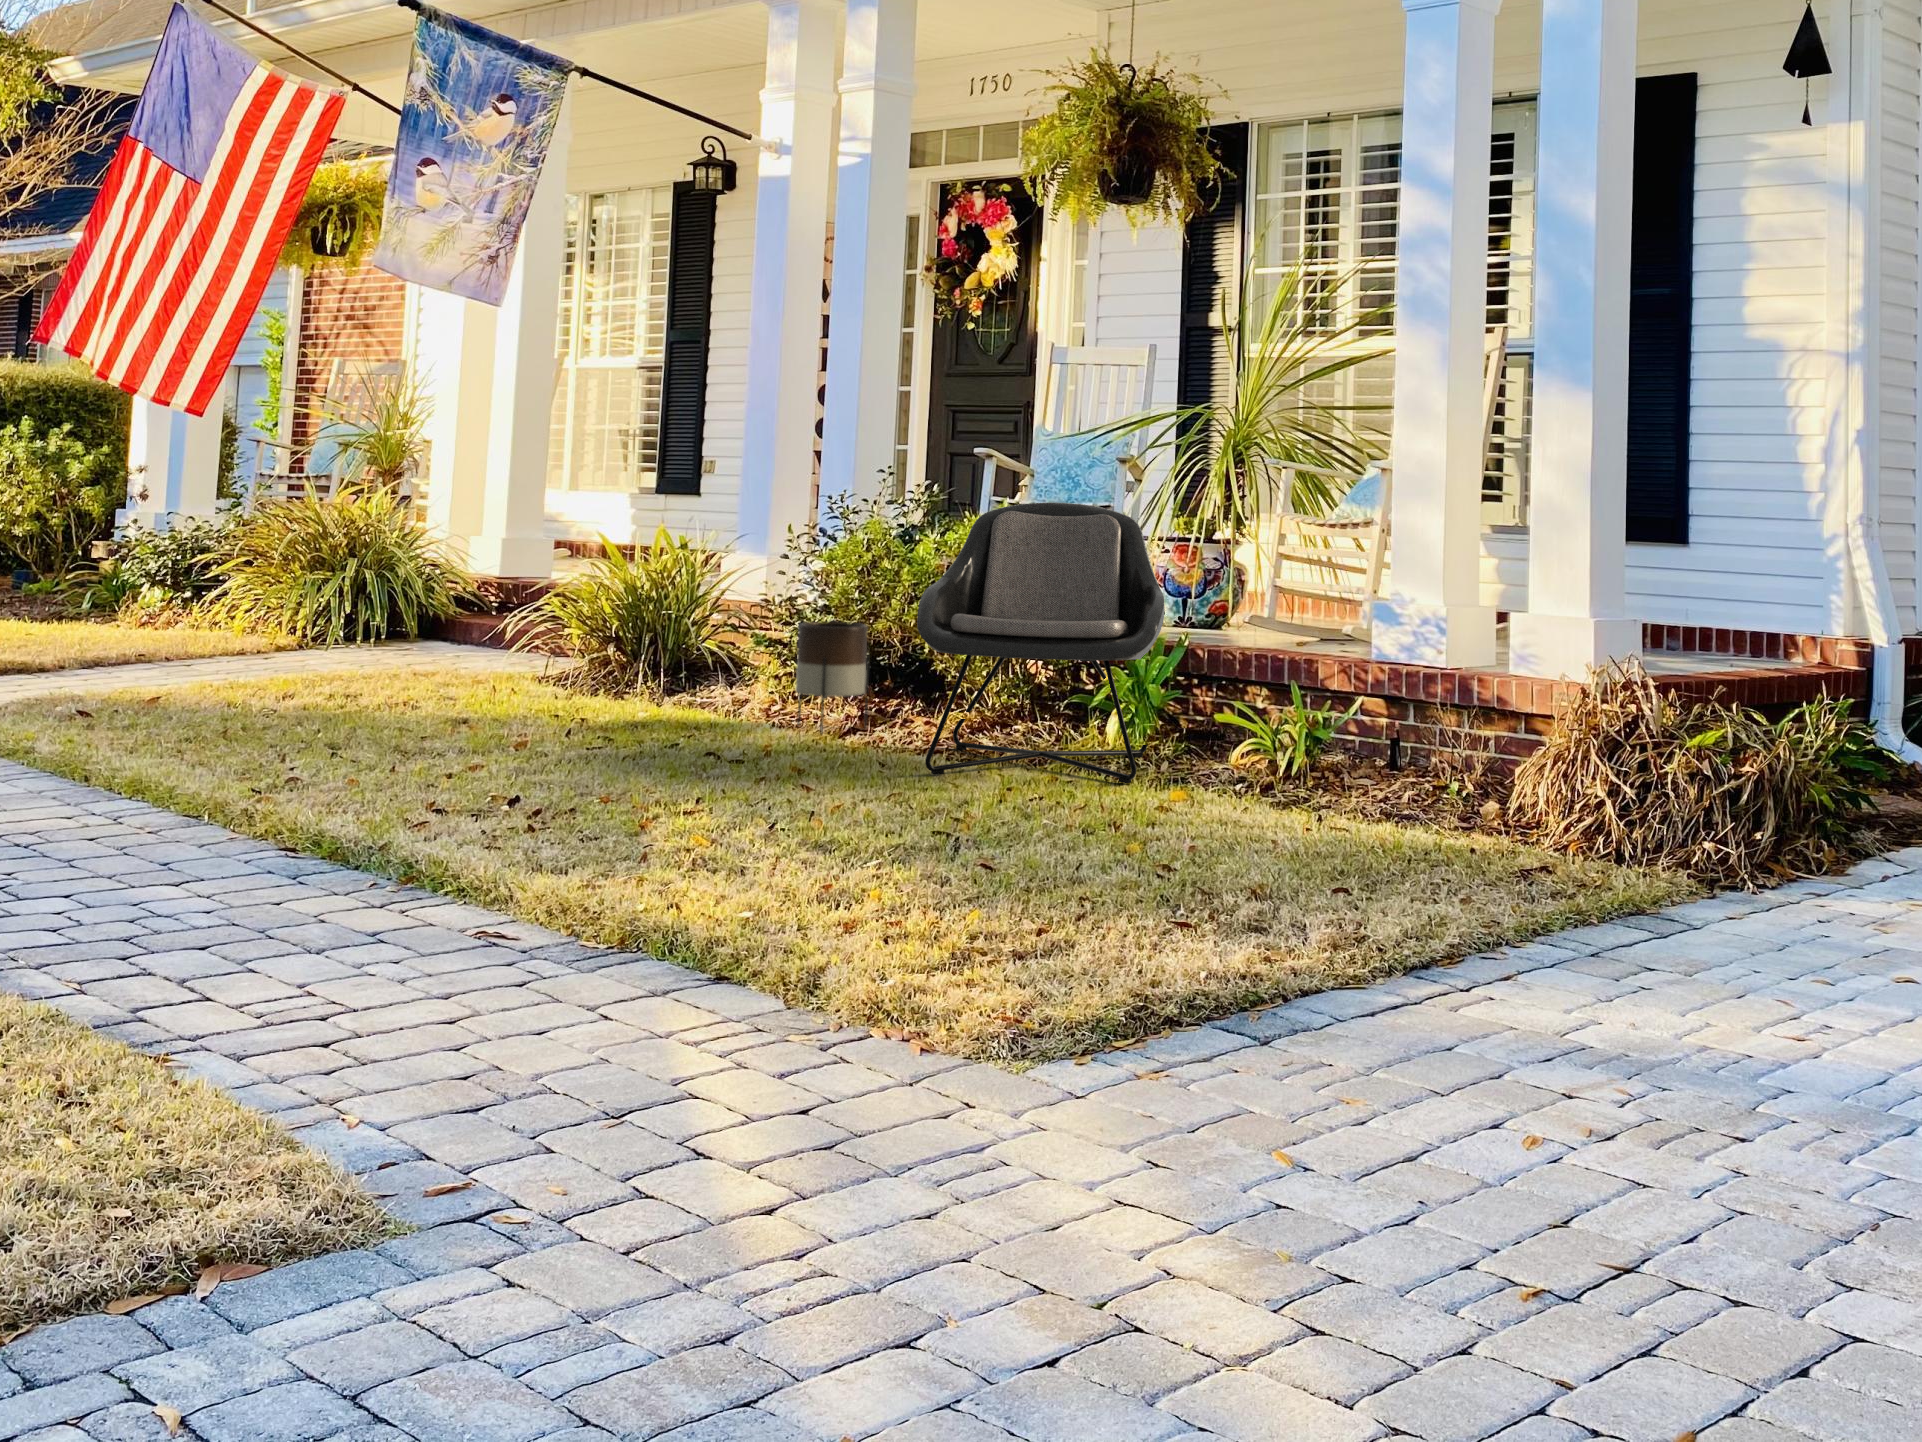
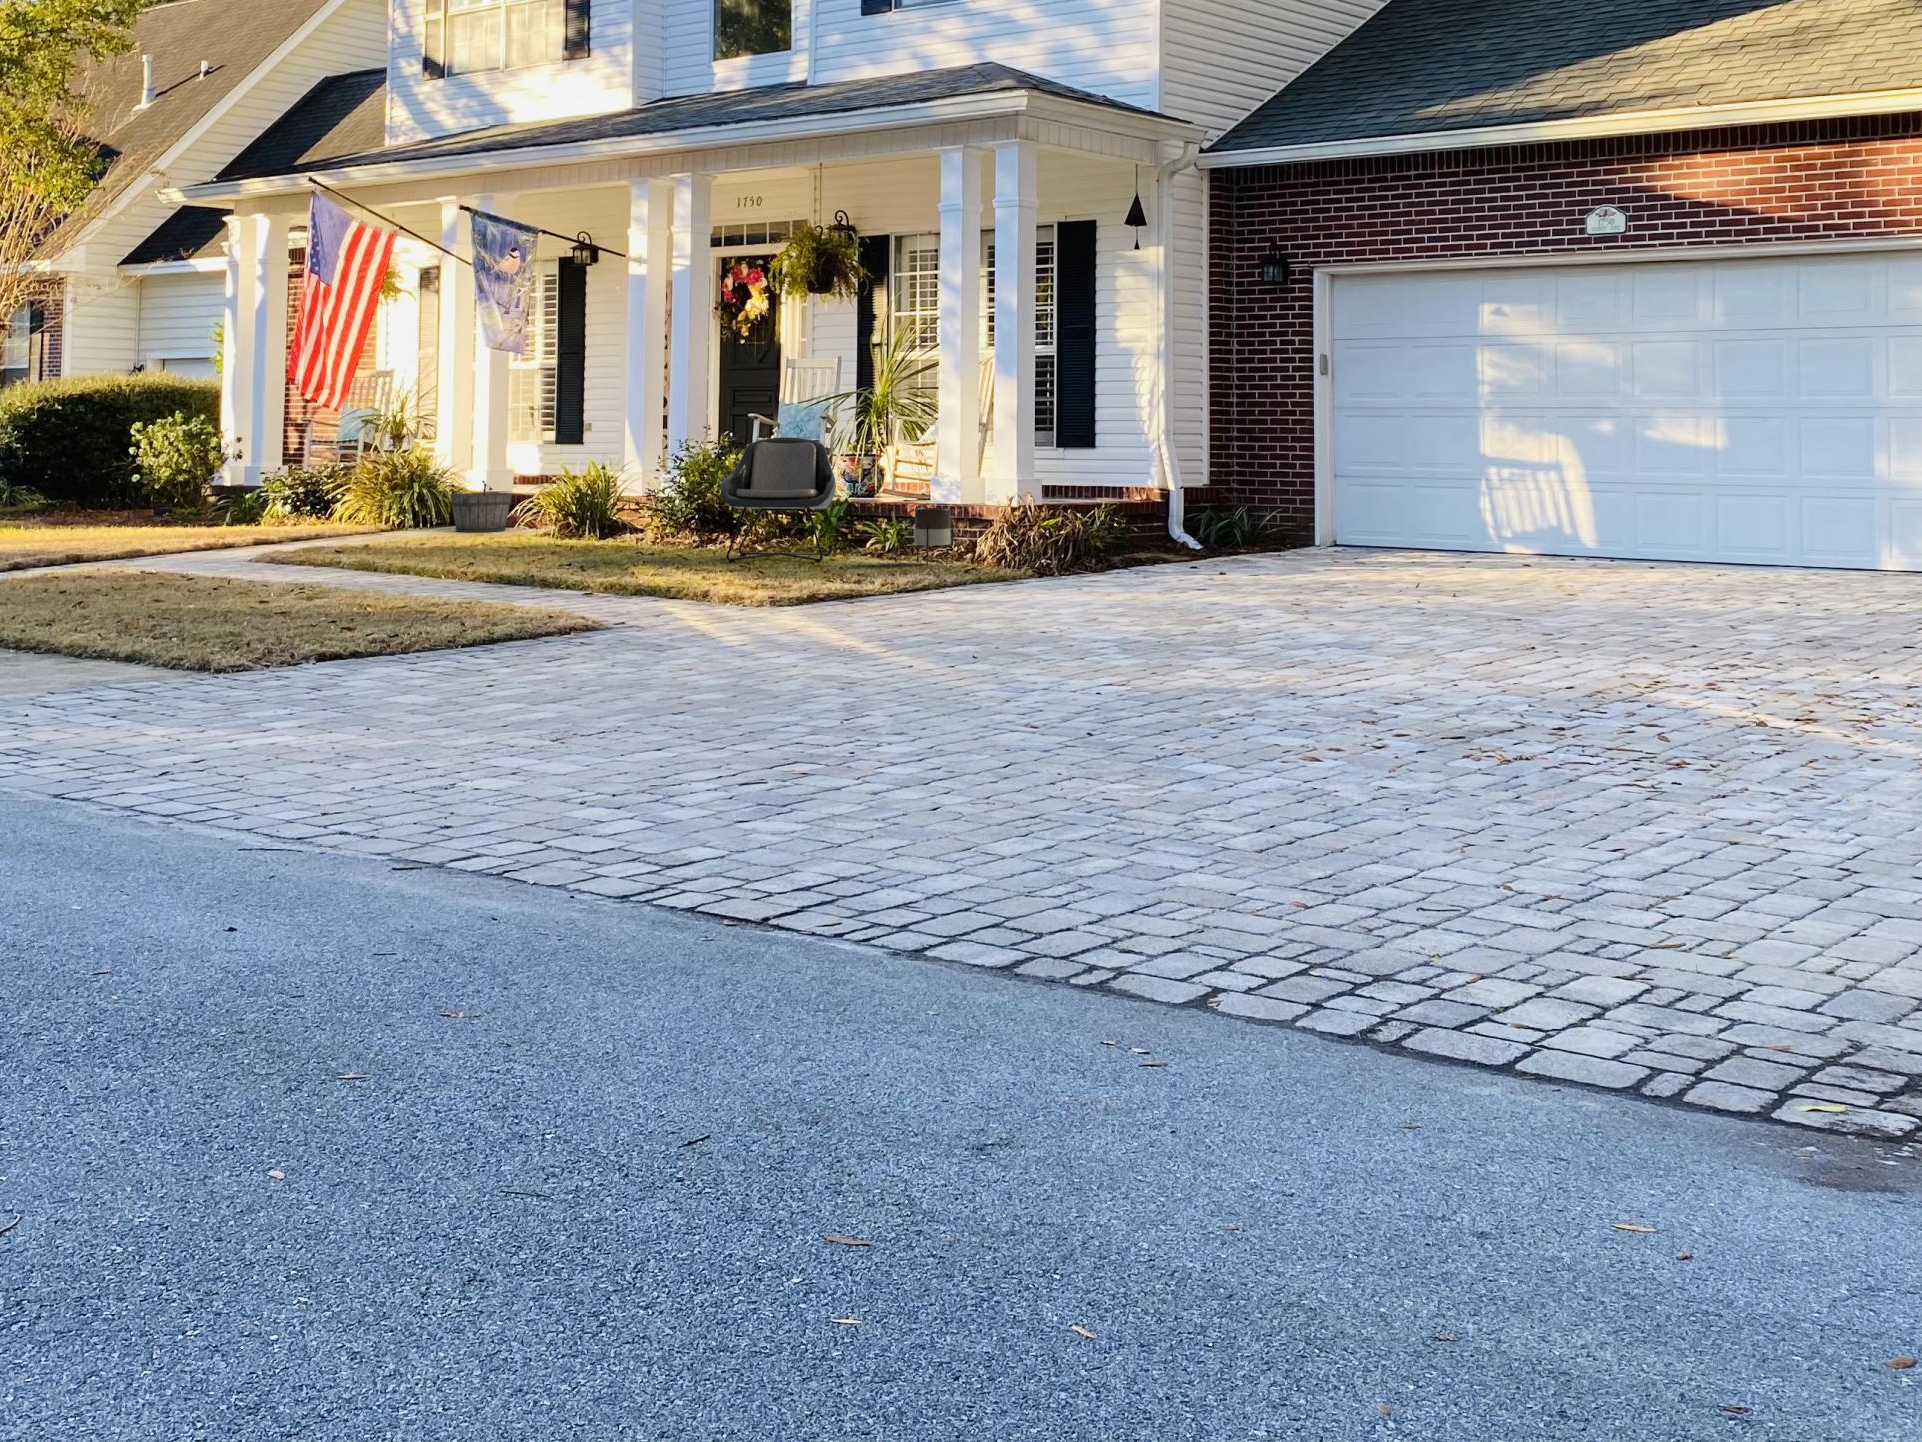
wooden bucket: none [445,558,556,651] -> present [450,481,512,532]
planter: present [796,622,870,735] -> present [914,508,953,565]

